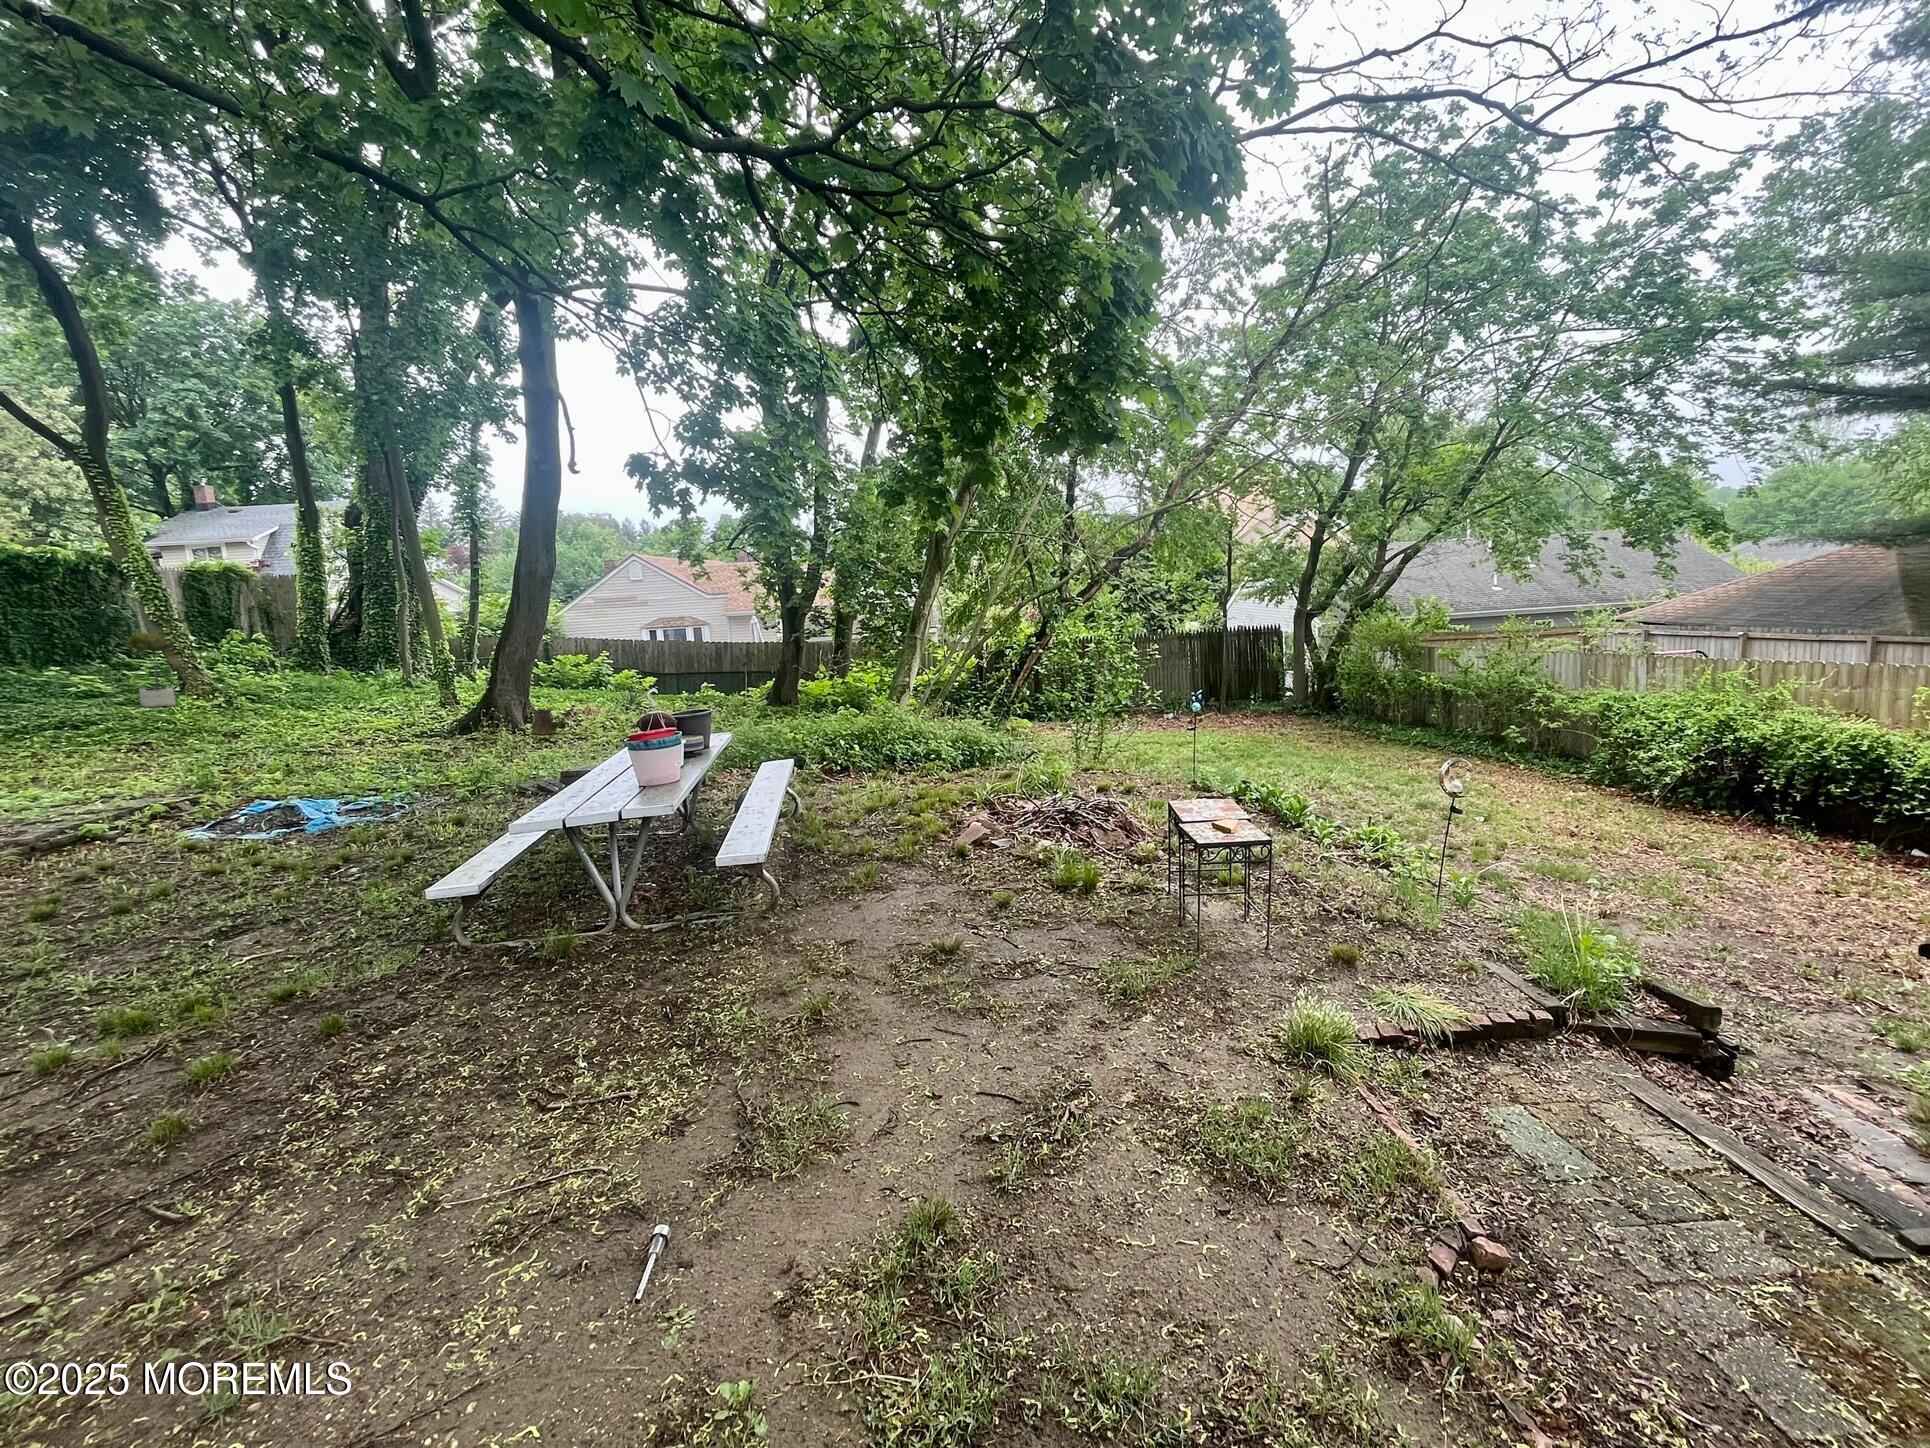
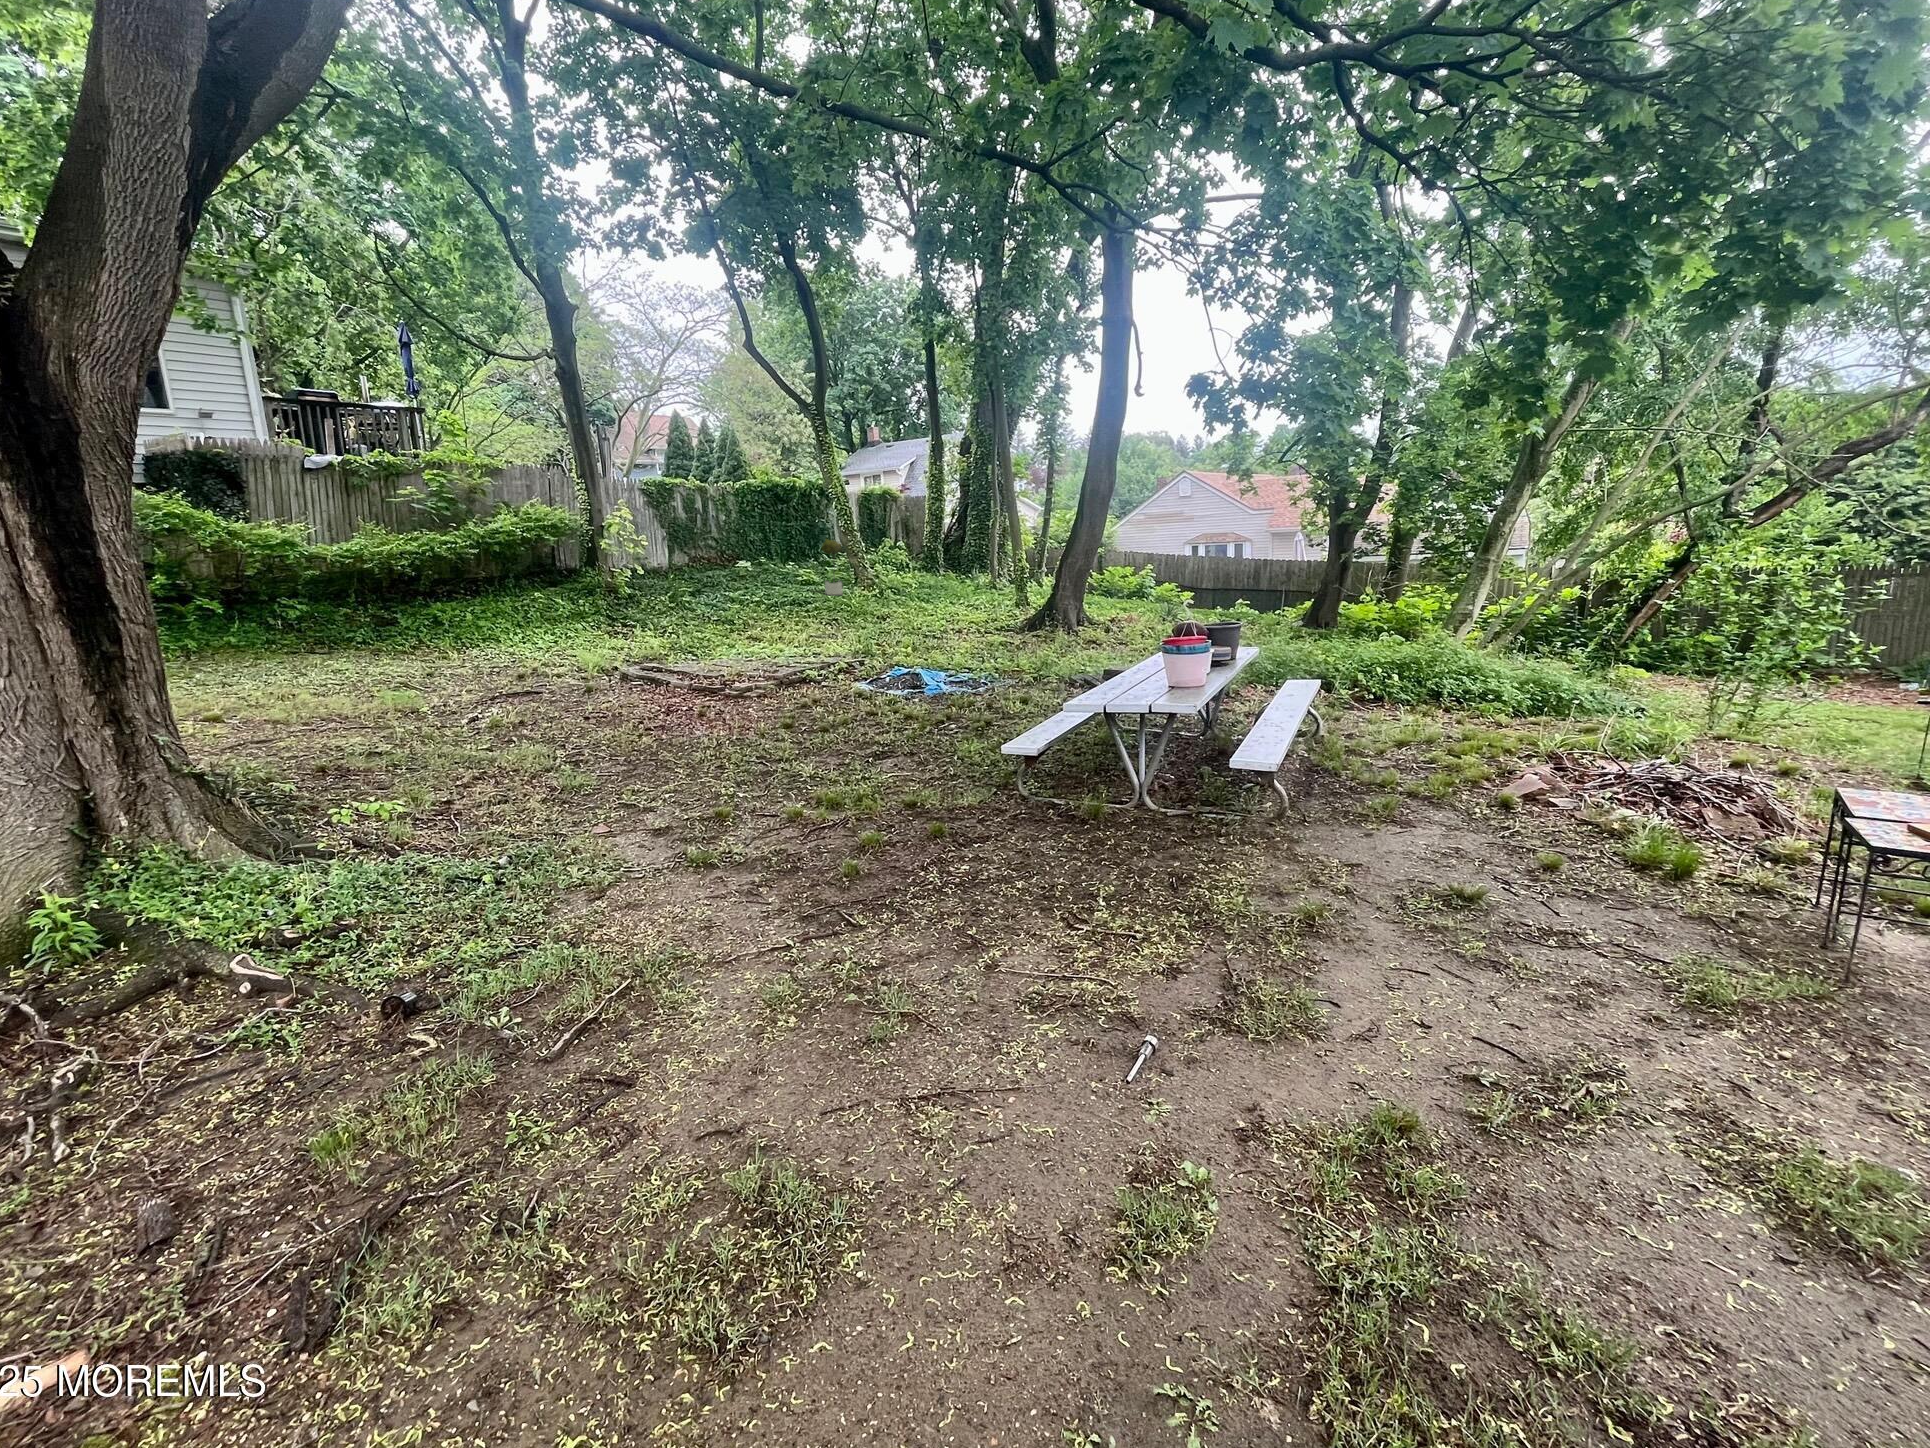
watering can: present [525,708,573,735] -> none [1067,615,1111,640]

